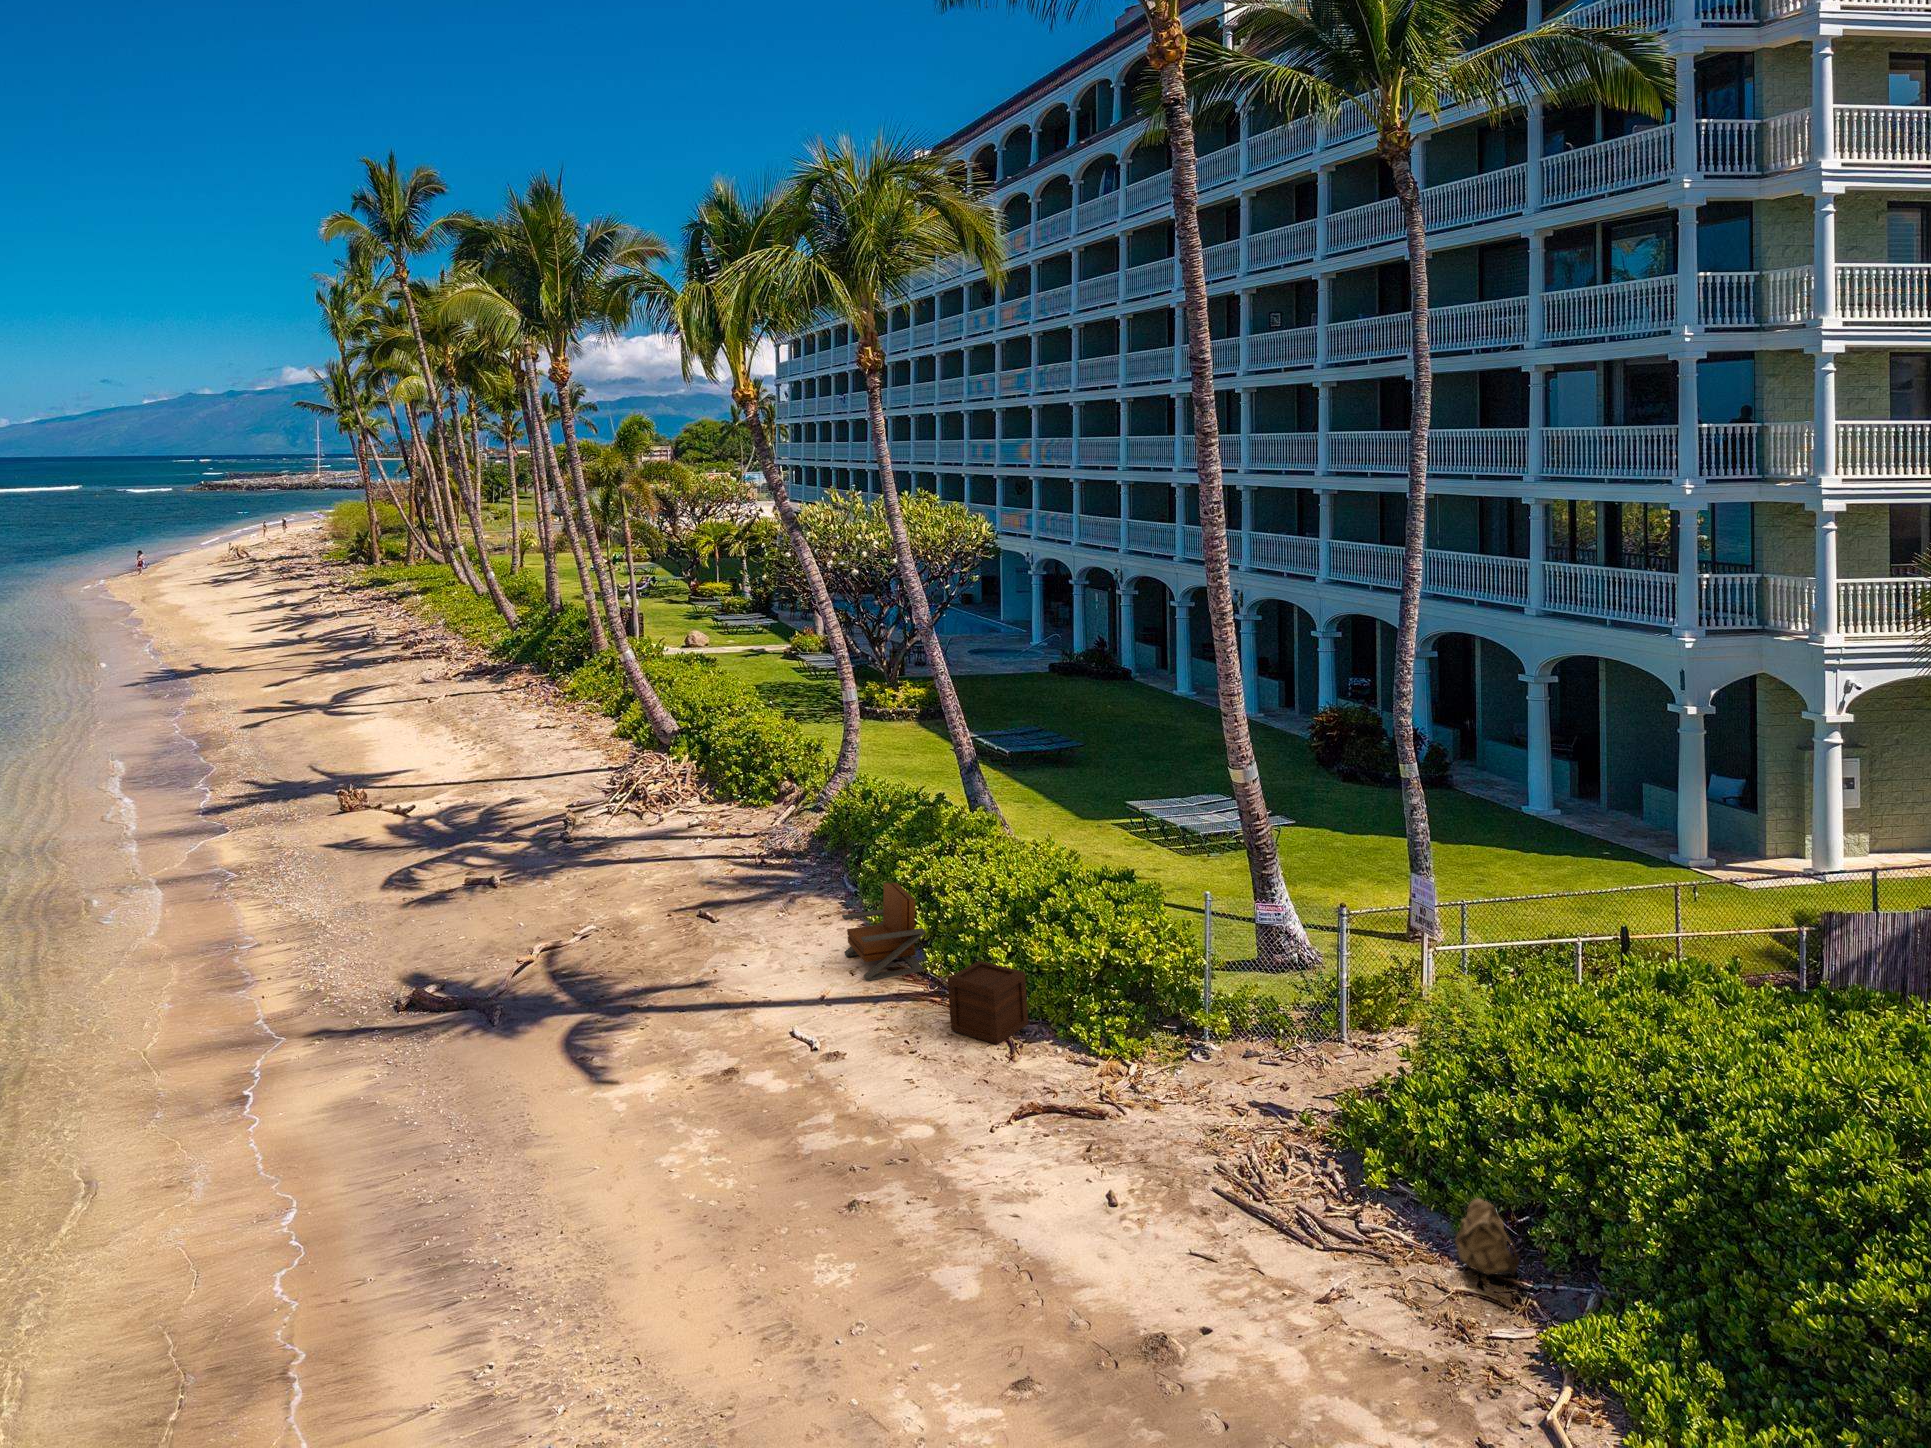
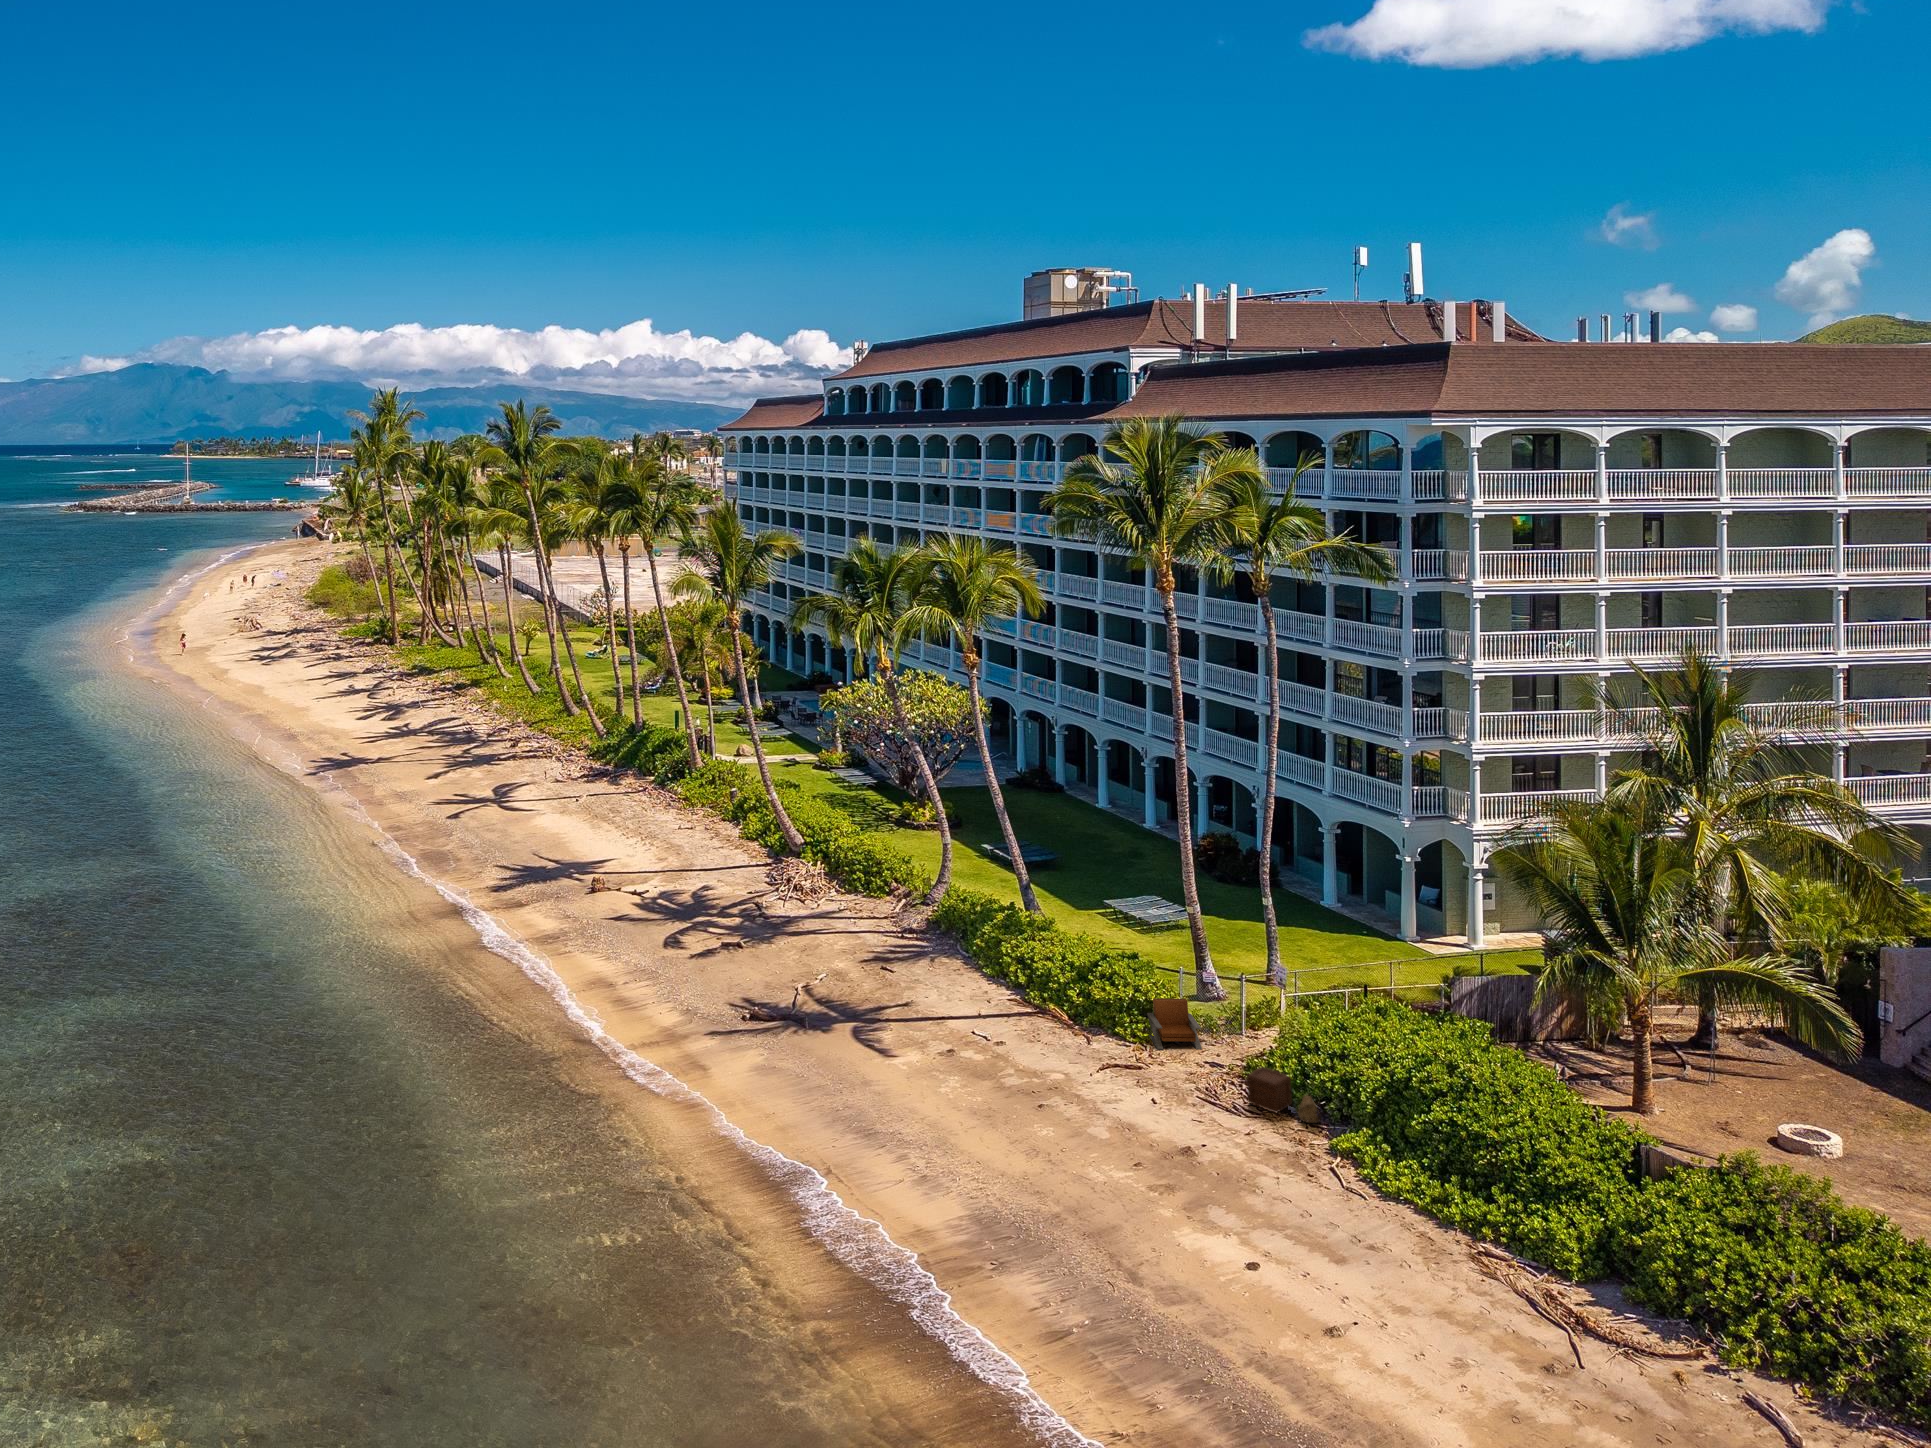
lounge chair: present [842,883,925,981] -> present [1147,998,1202,1050]
wooden crate: present [948,961,1028,1044] -> present [1247,1066,1292,1113]

